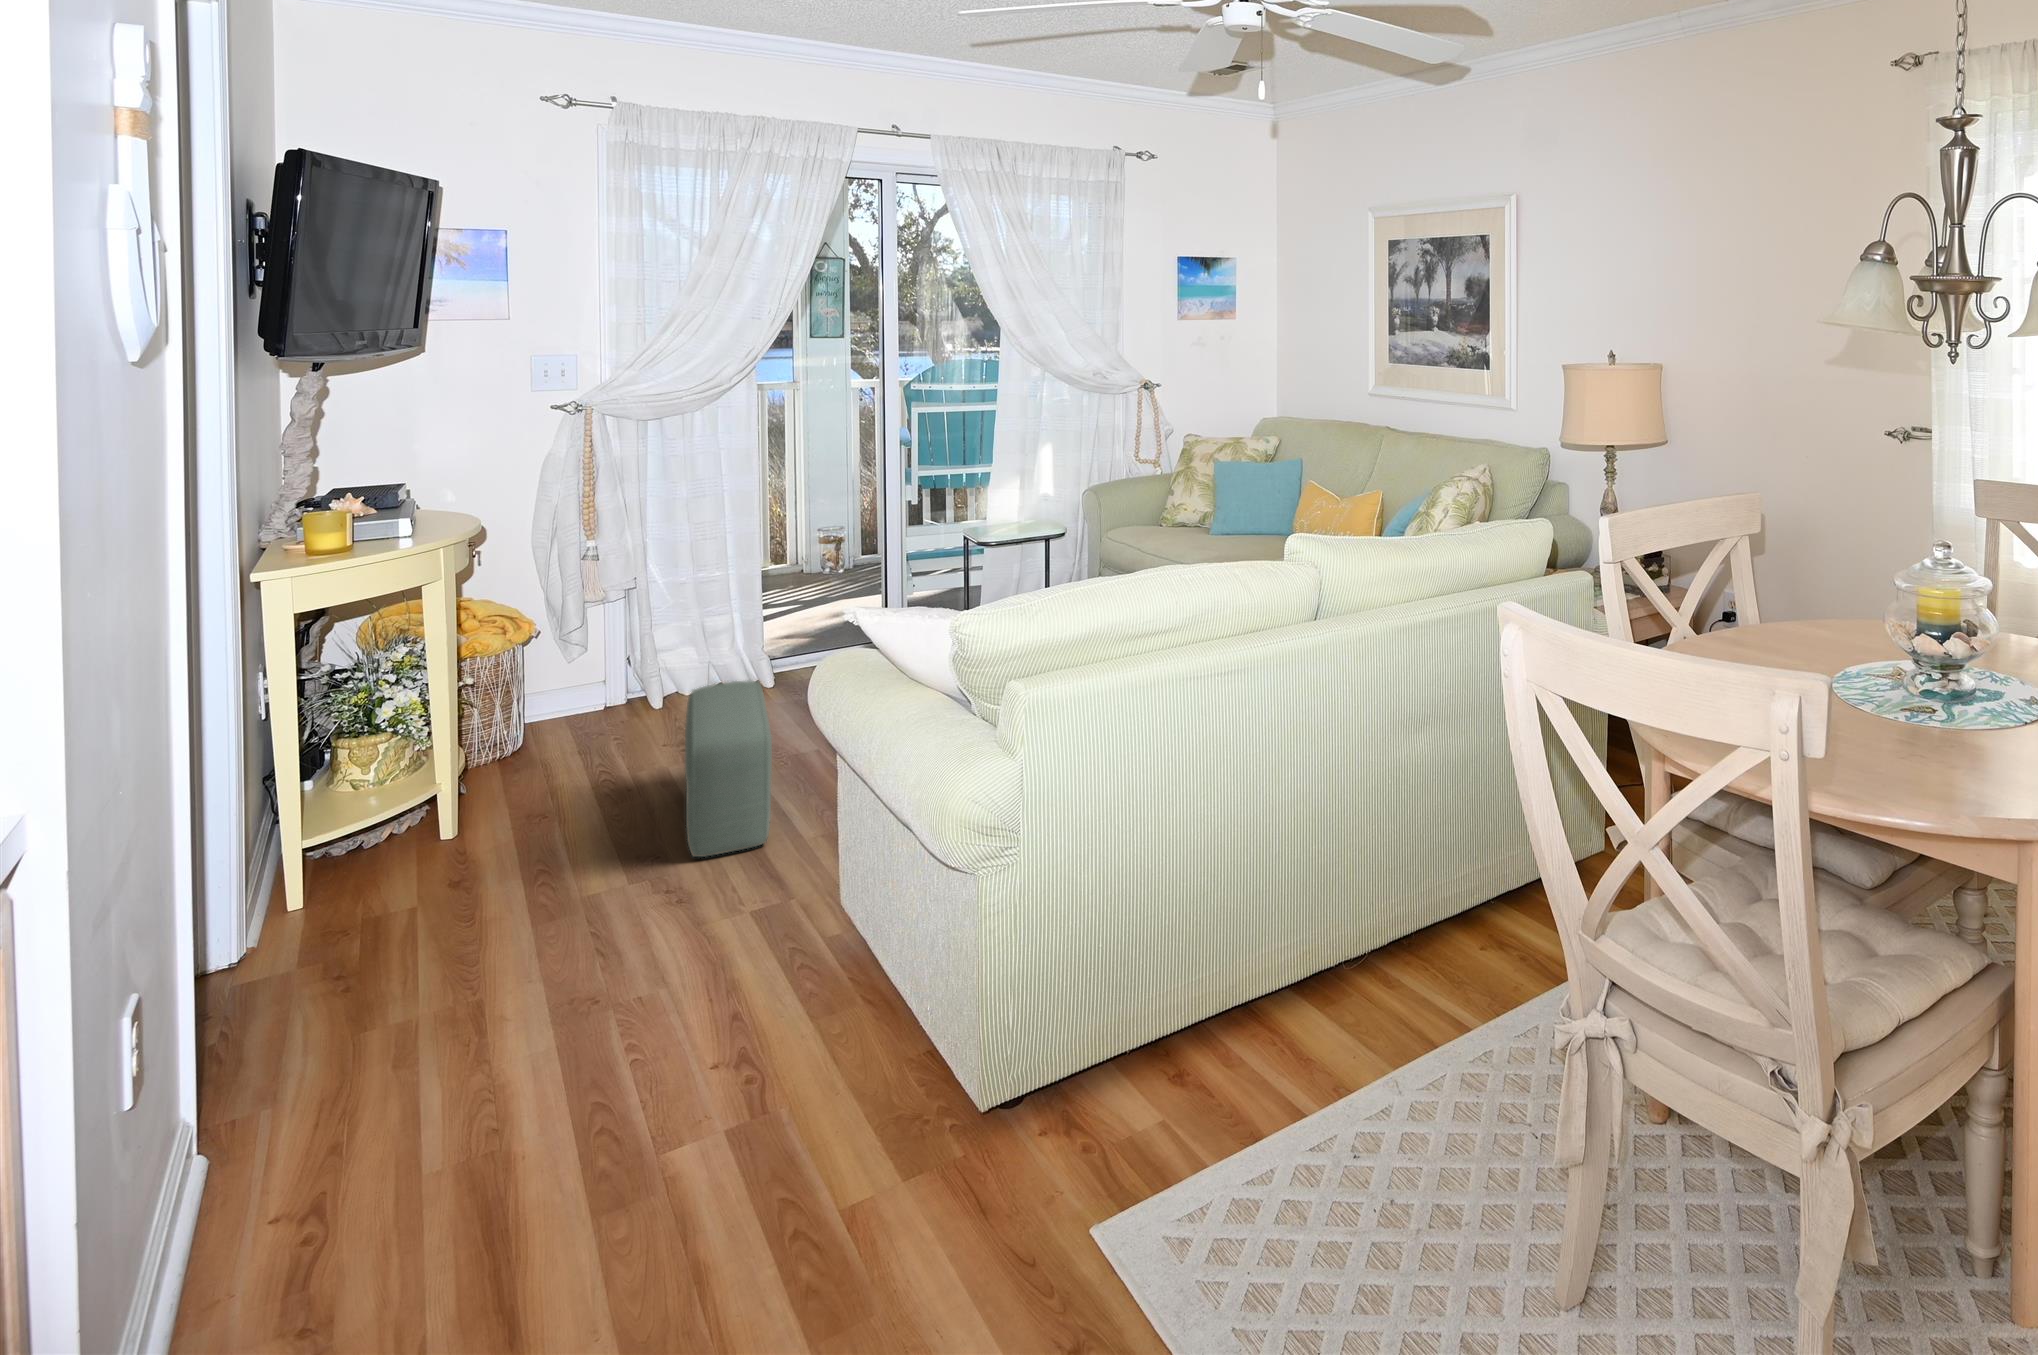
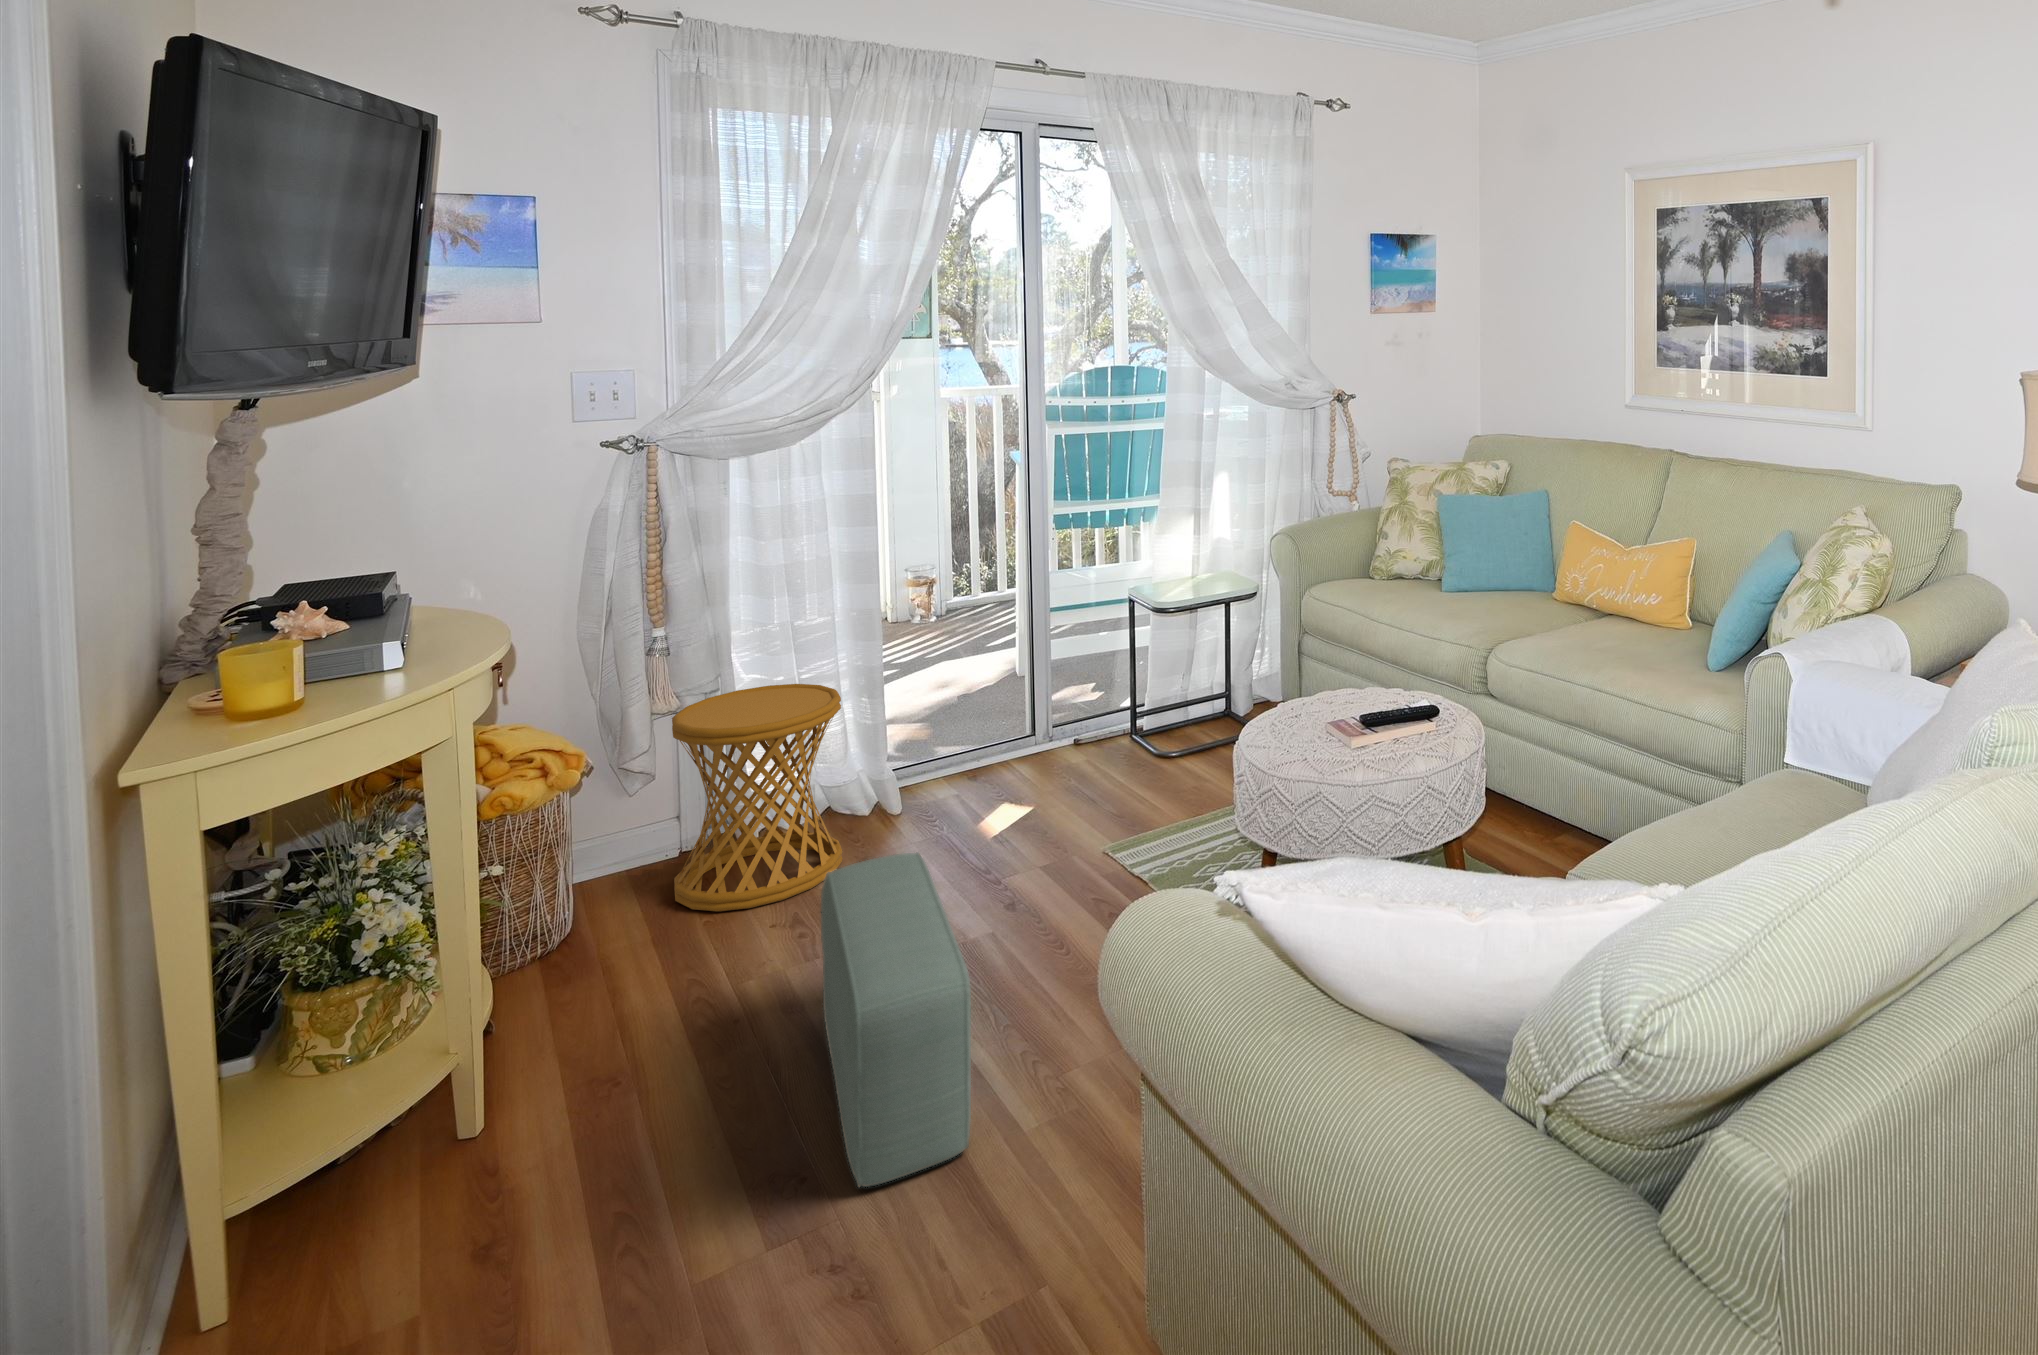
side table: none [597,586,722,738] -> present [672,684,842,912]

